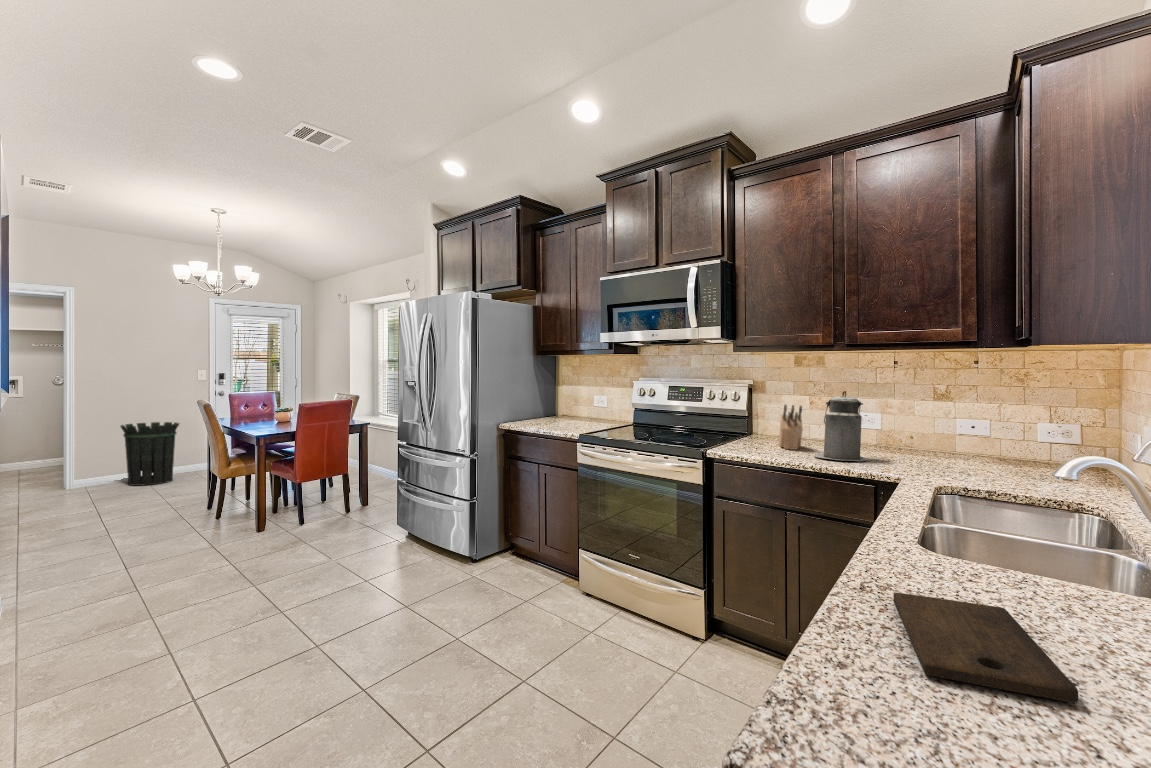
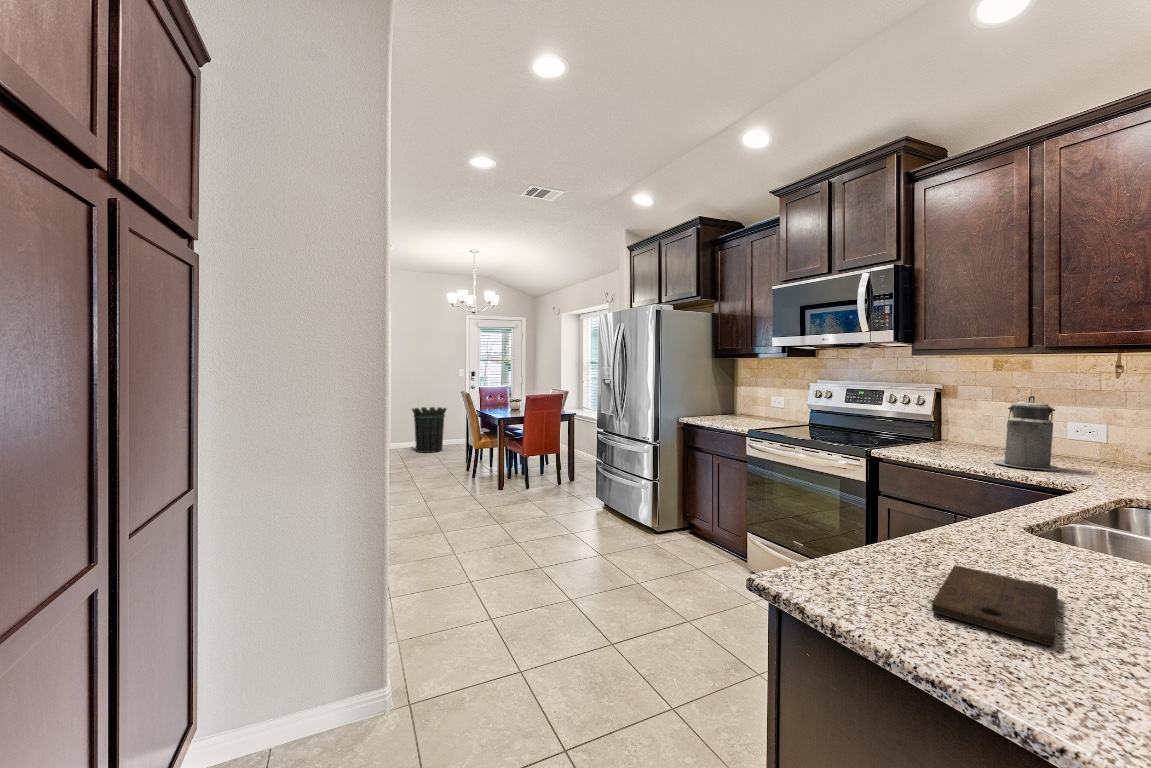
knife block: present [779,405,803,450] -> none [960,408,985,455]

